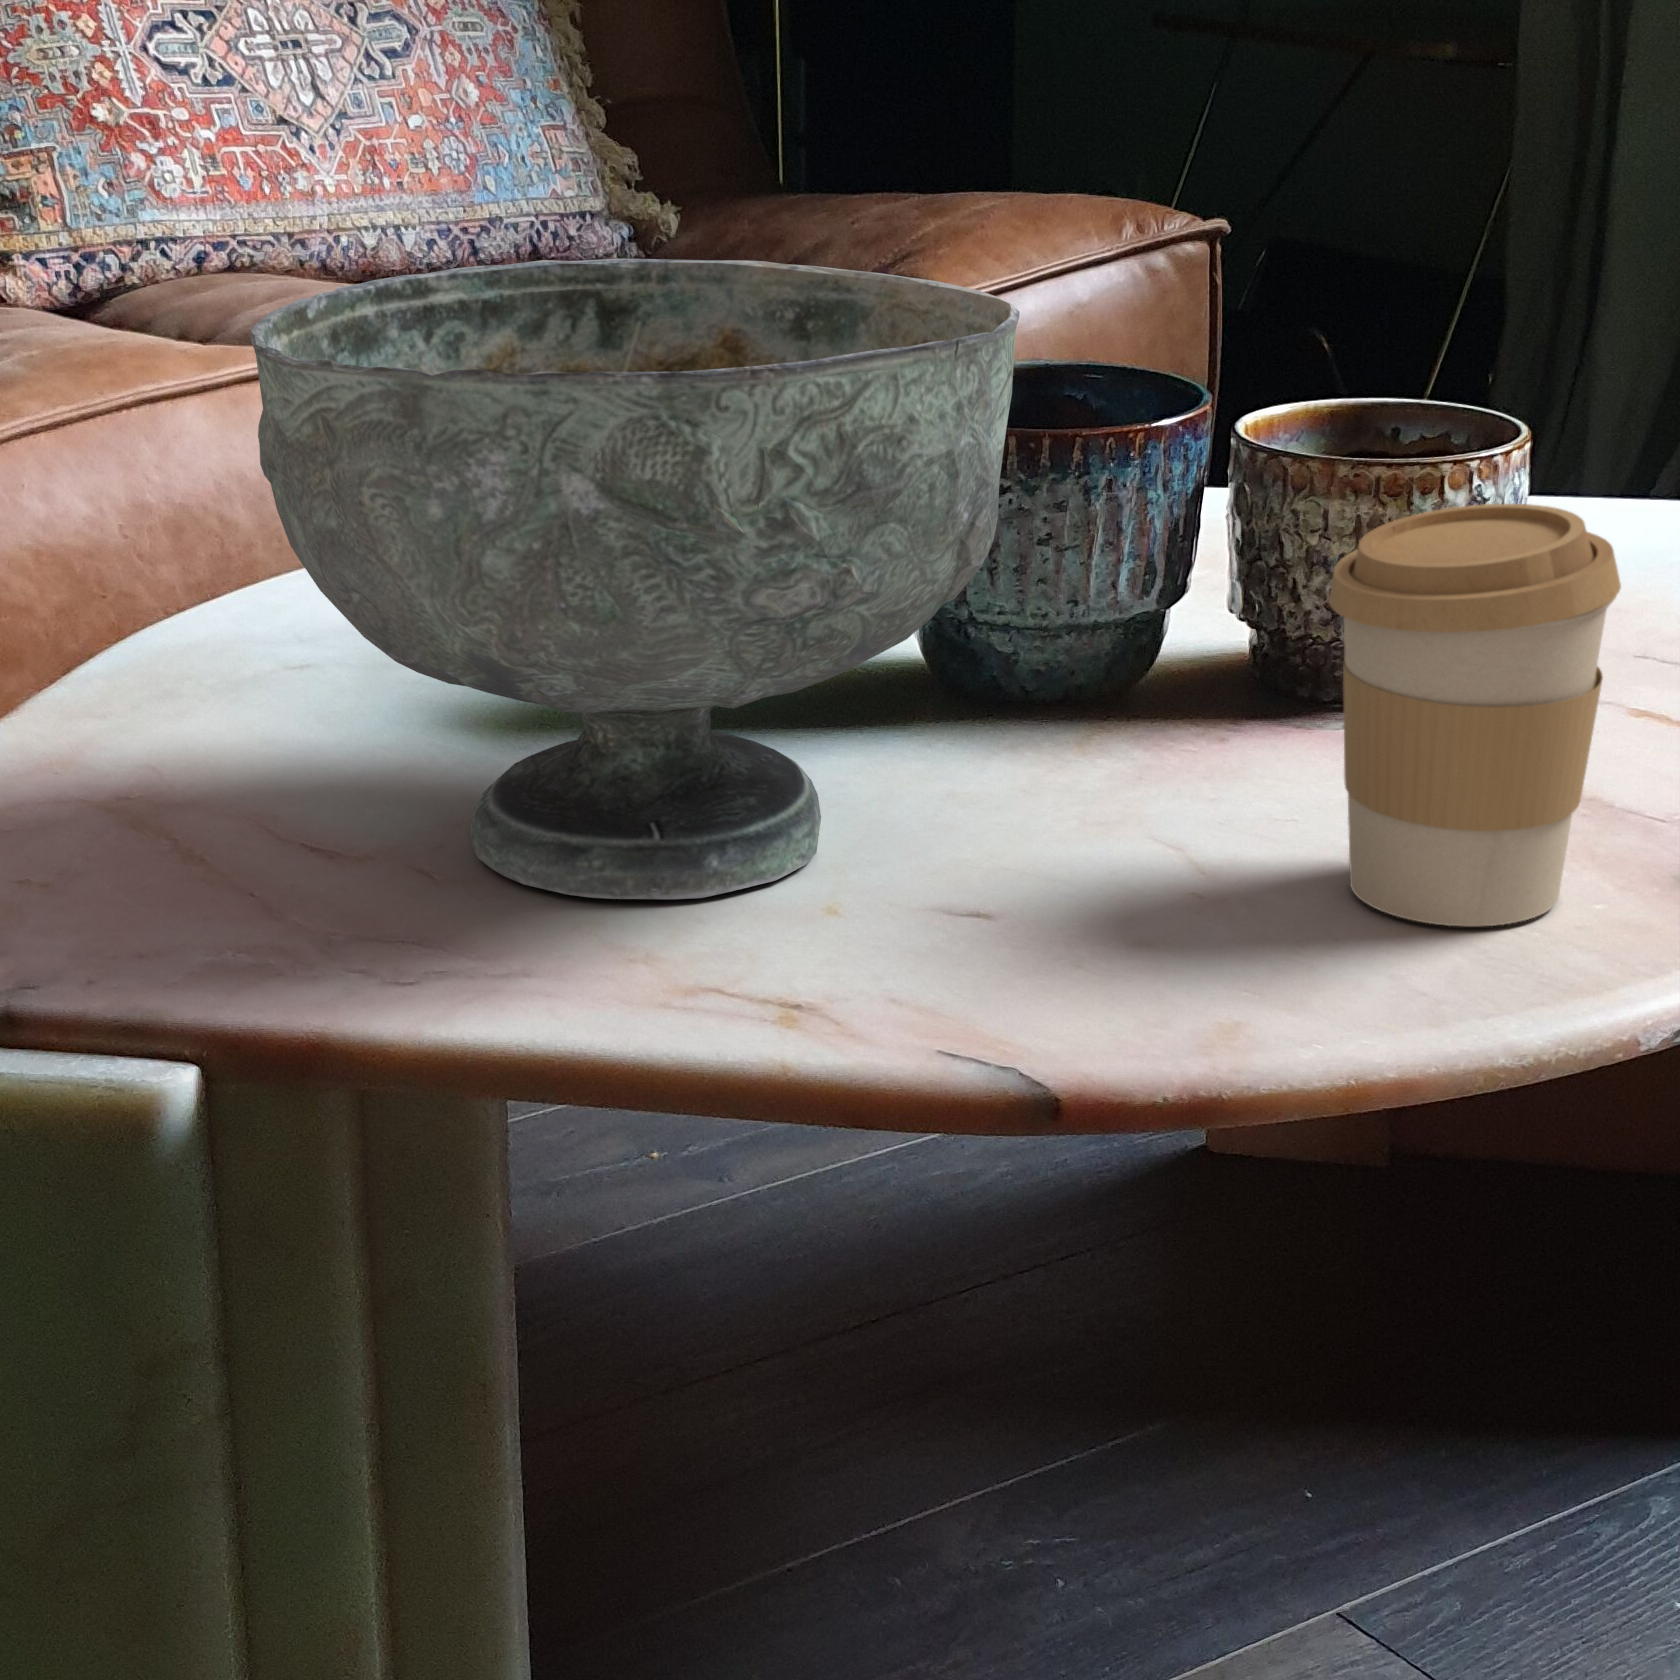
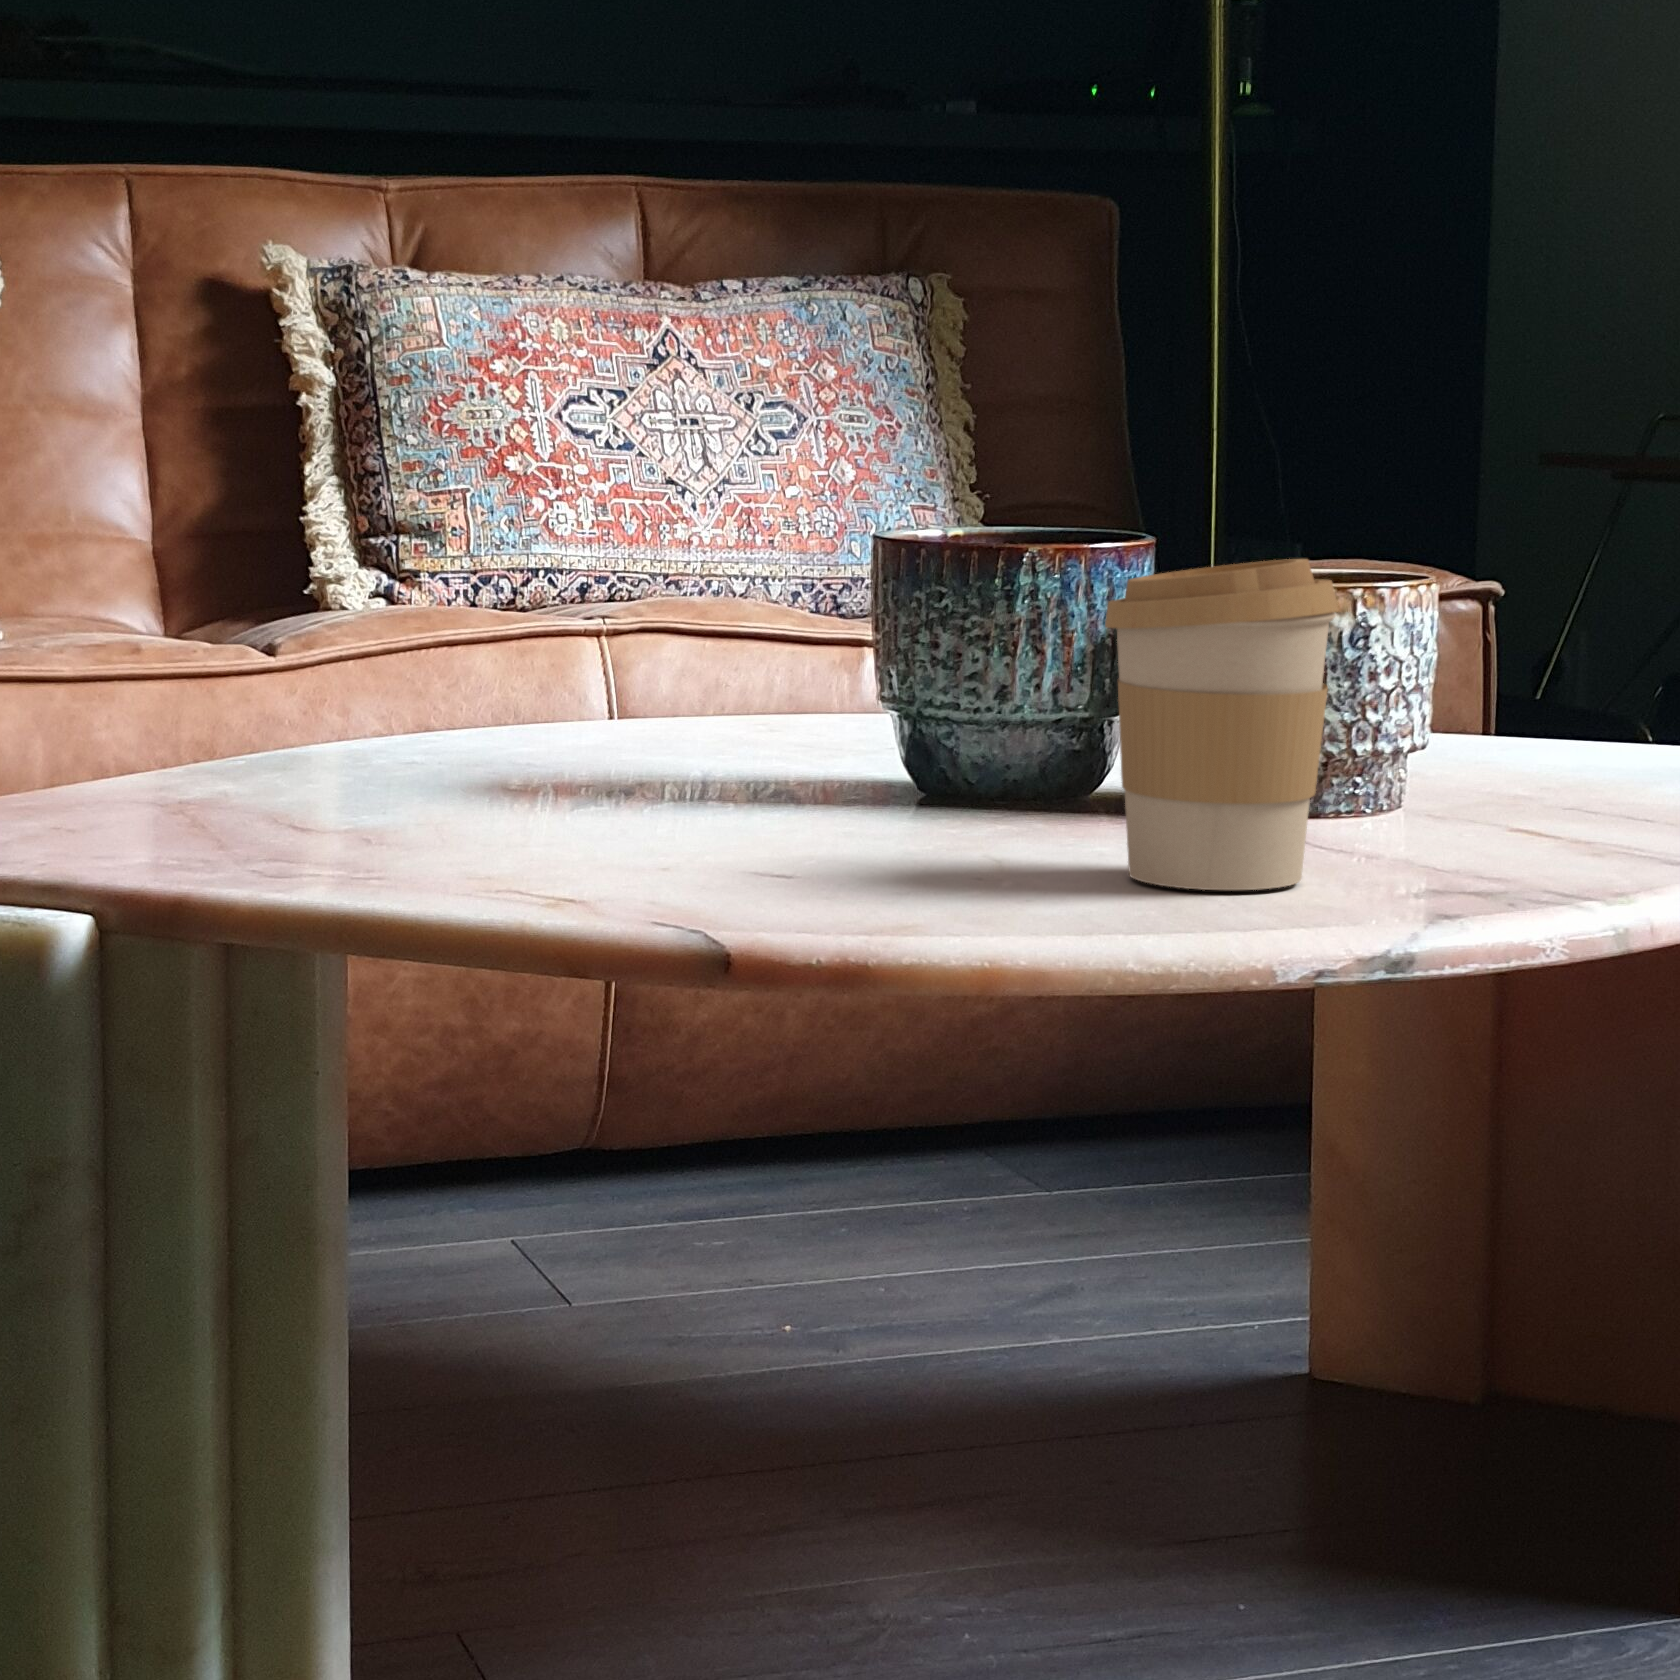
decorative bowl: present [250,259,1020,899] -> none [308,387,919,848]

